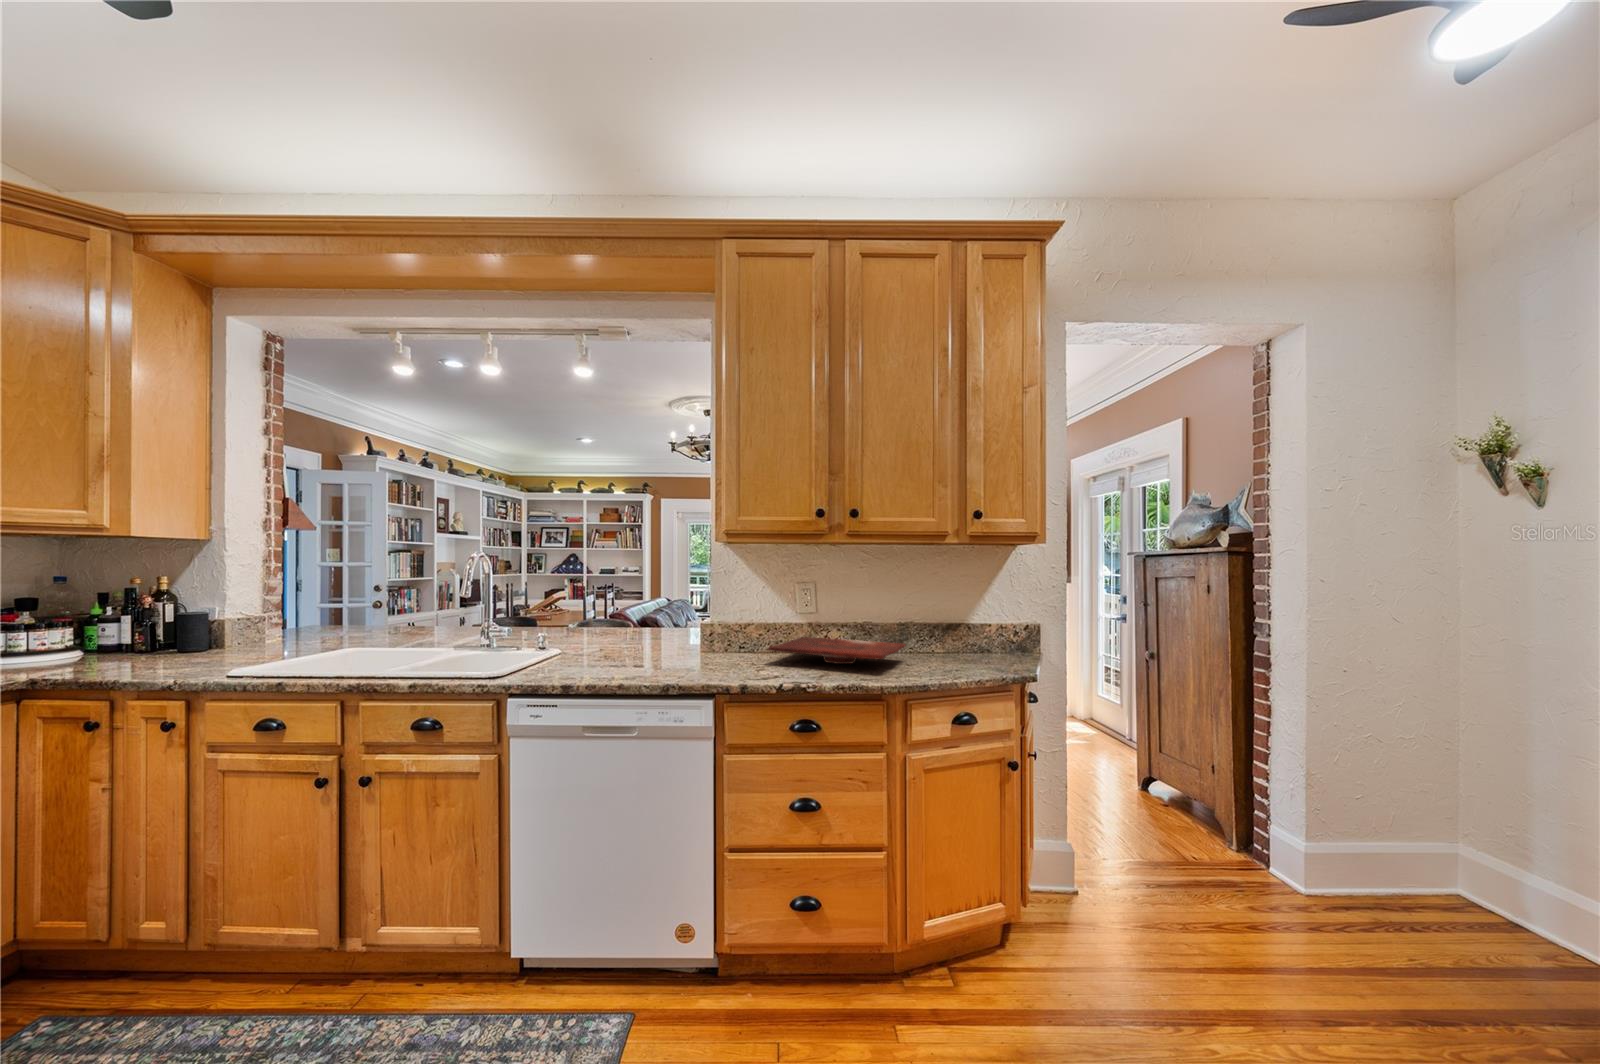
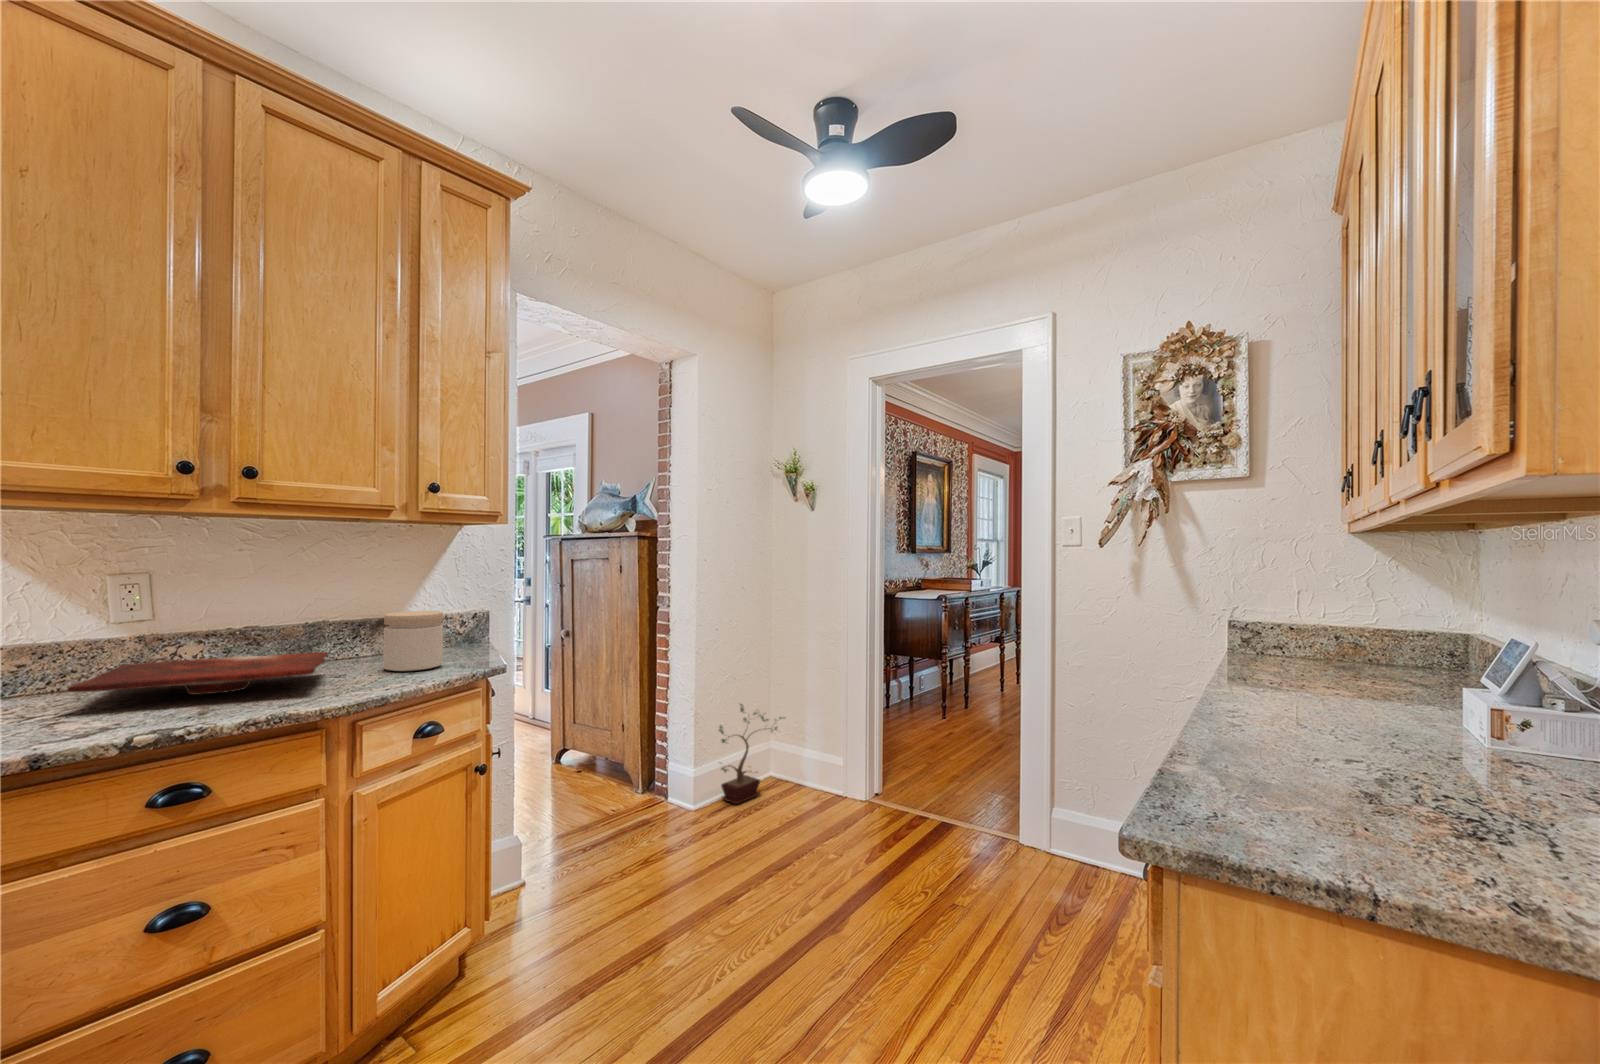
jar: none [942,618,986,668] -> present [383,611,443,671]
potted plant: none [1344,774,1481,913] -> present [719,704,785,804]

